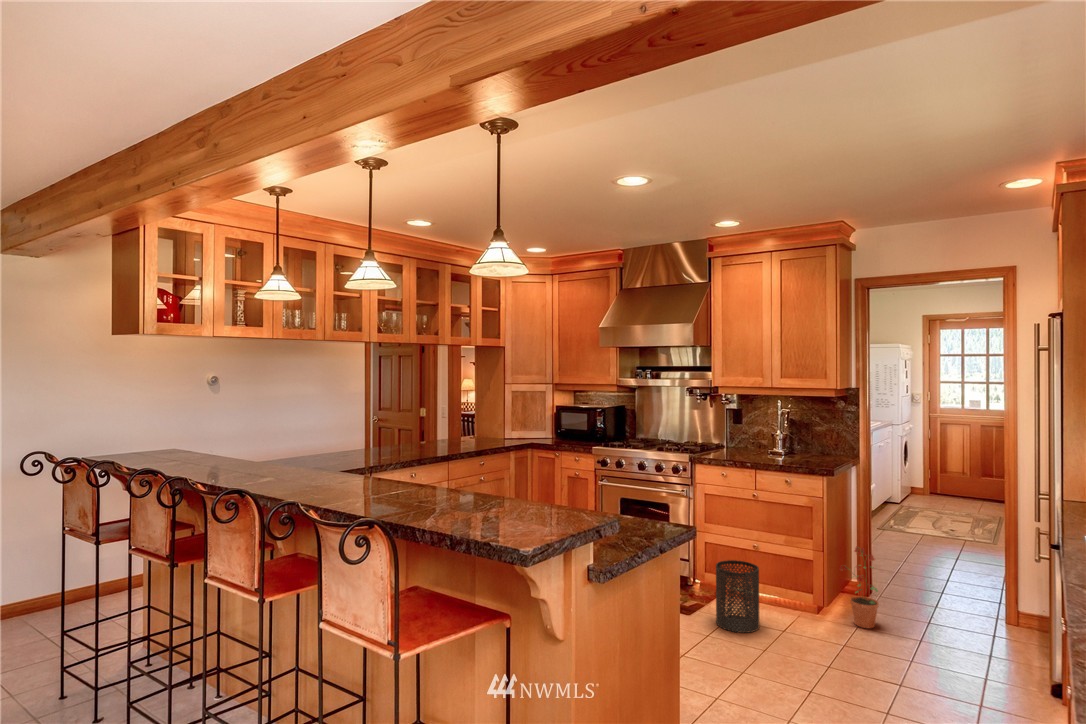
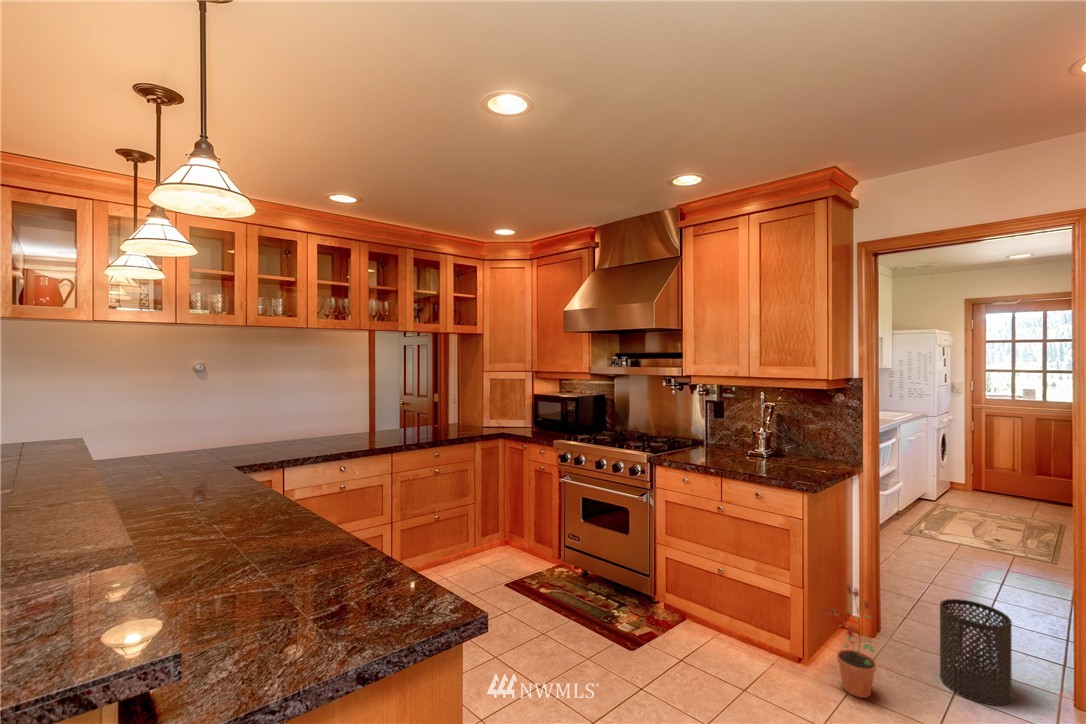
trash can: present [716,560,759,633] -> present [940,599,1012,705]

